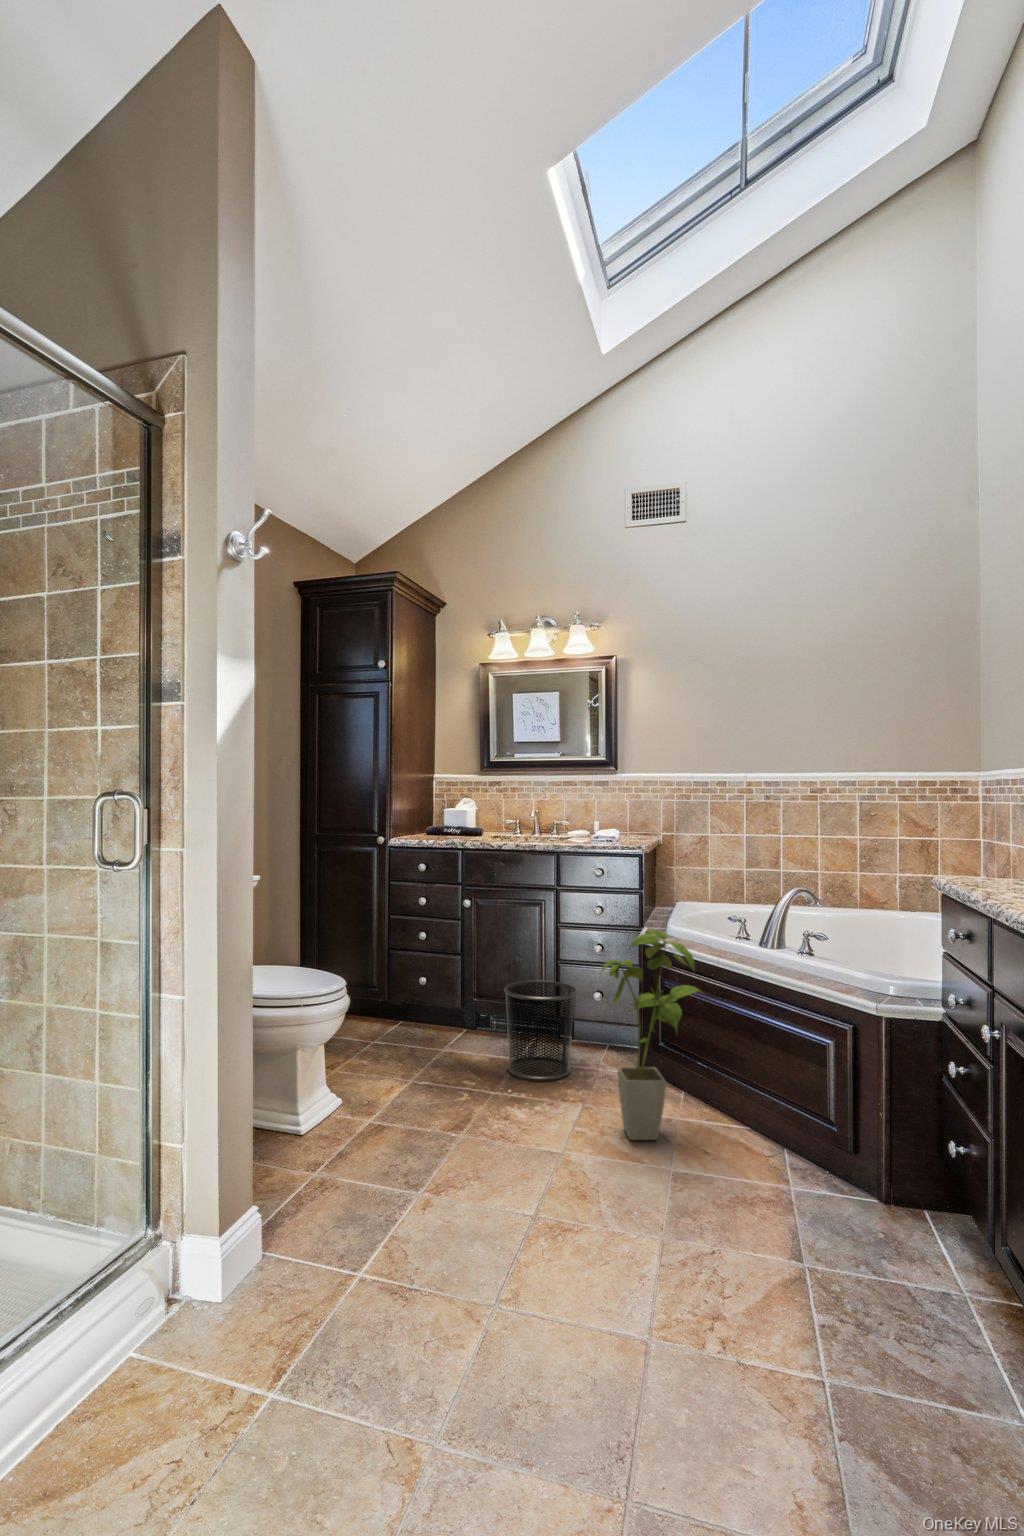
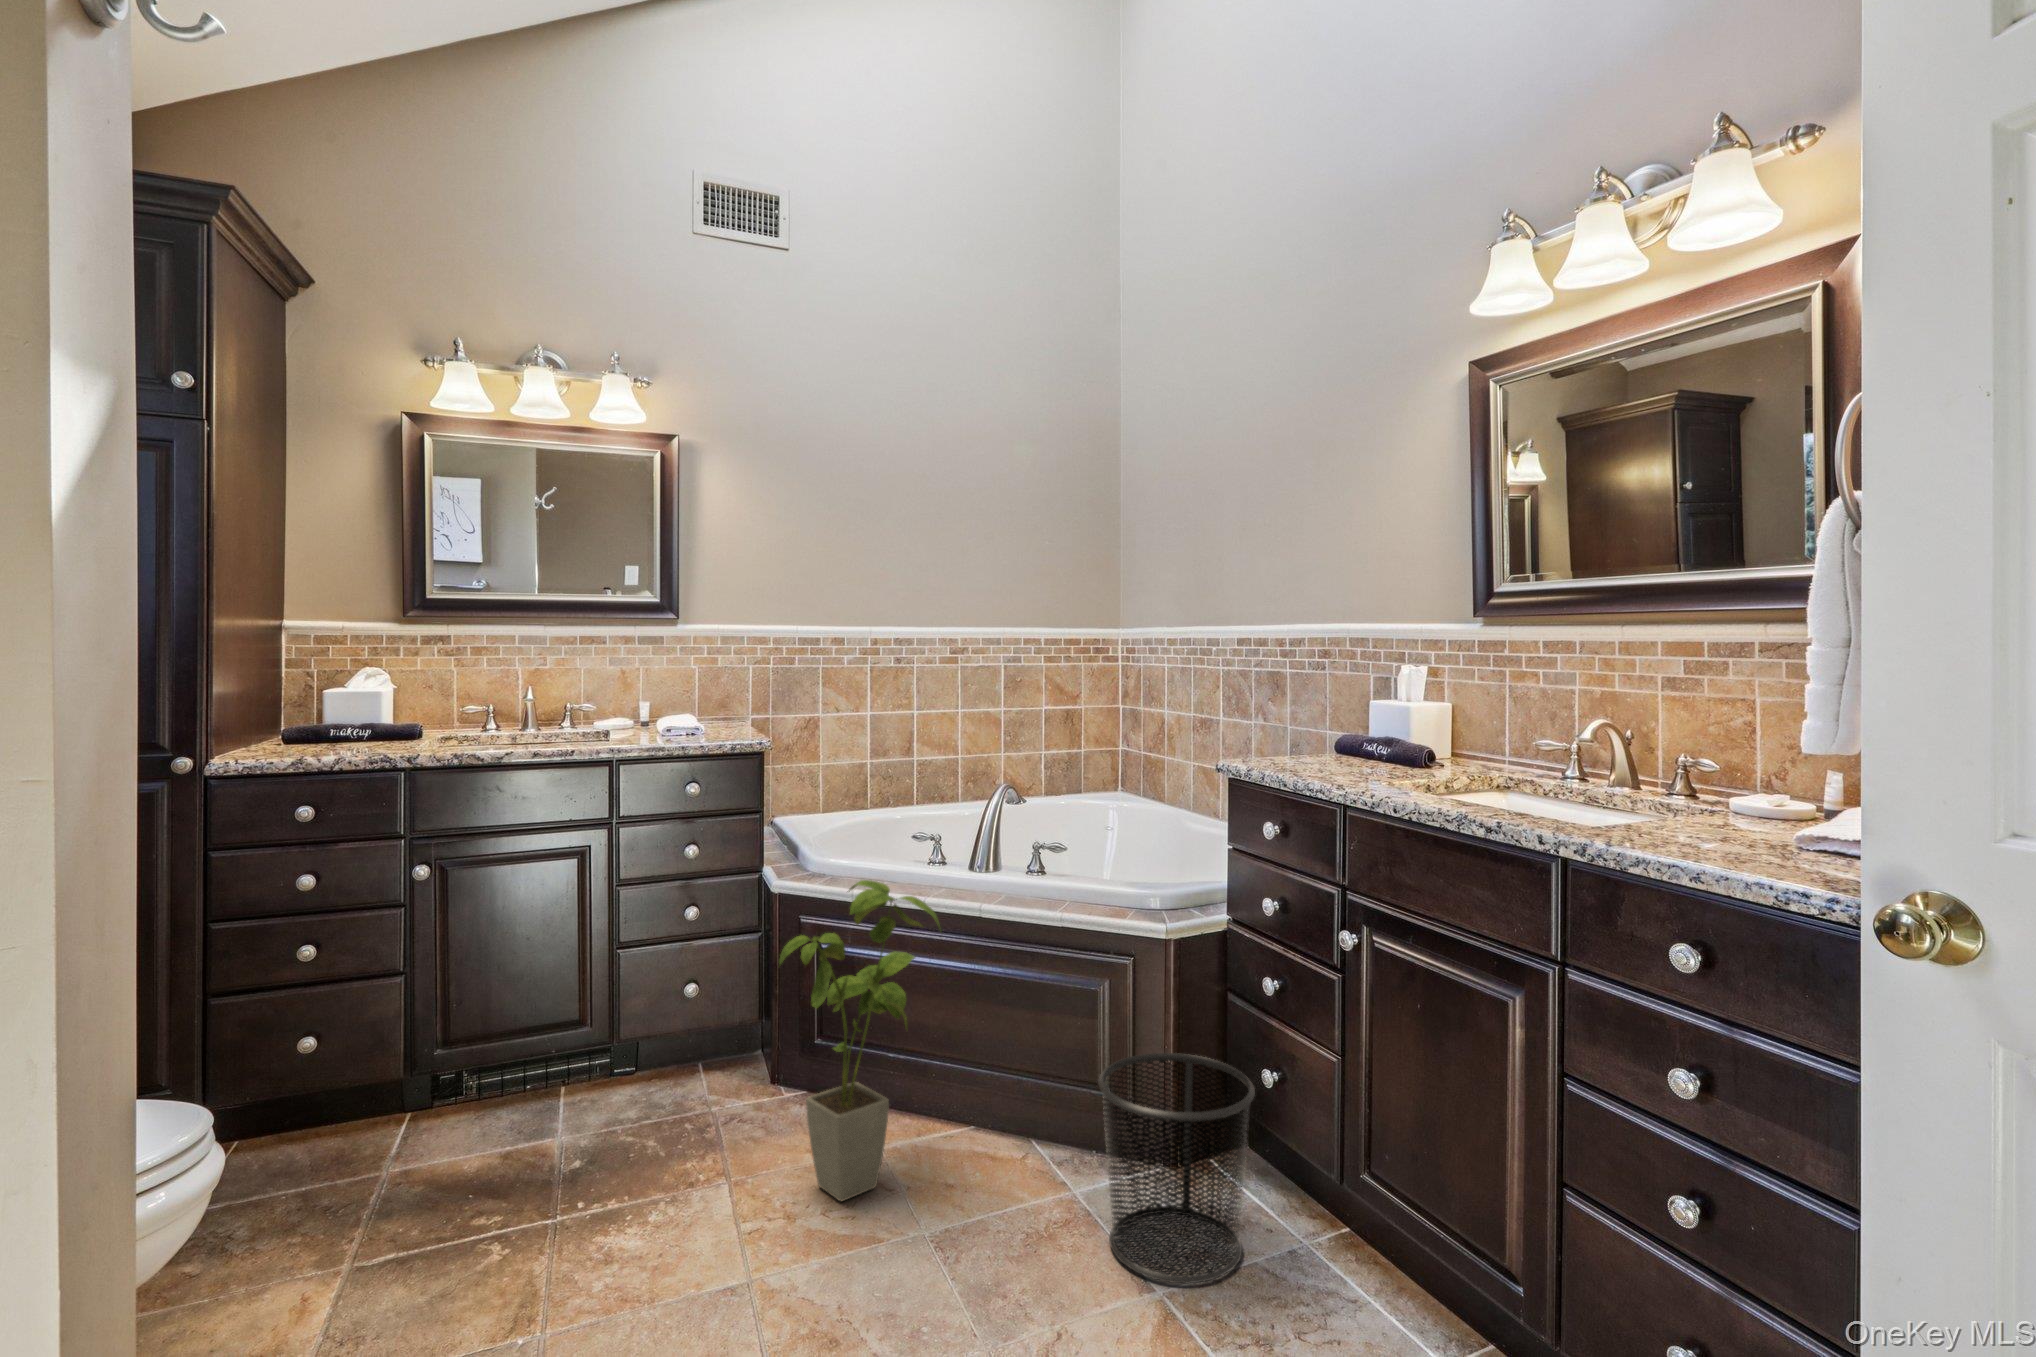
waste bin: present [504,980,578,1081] -> present [1098,1053,1255,1283]

